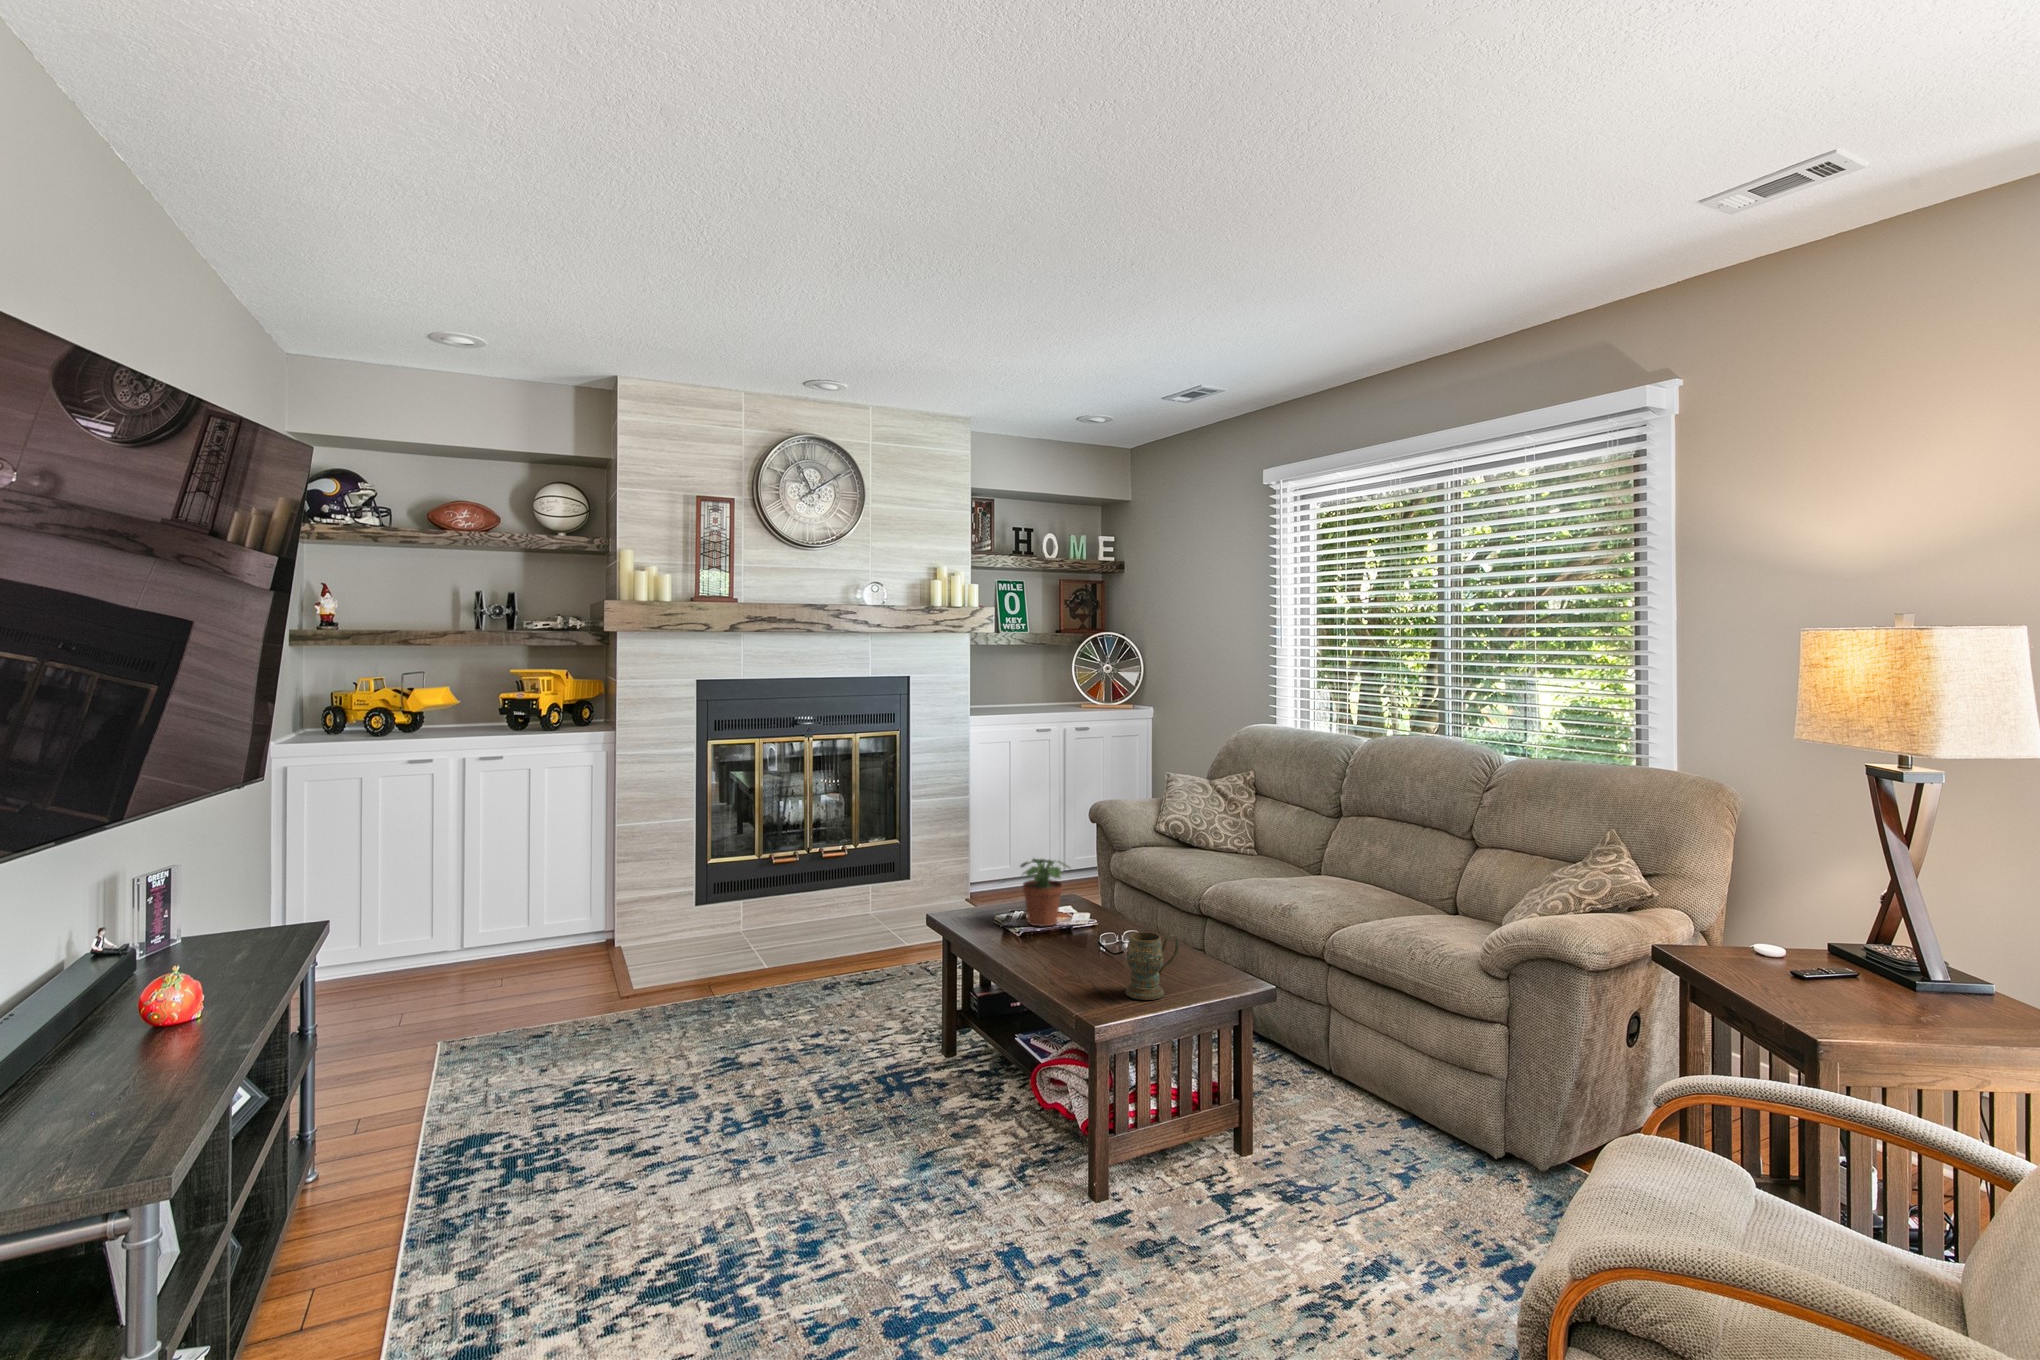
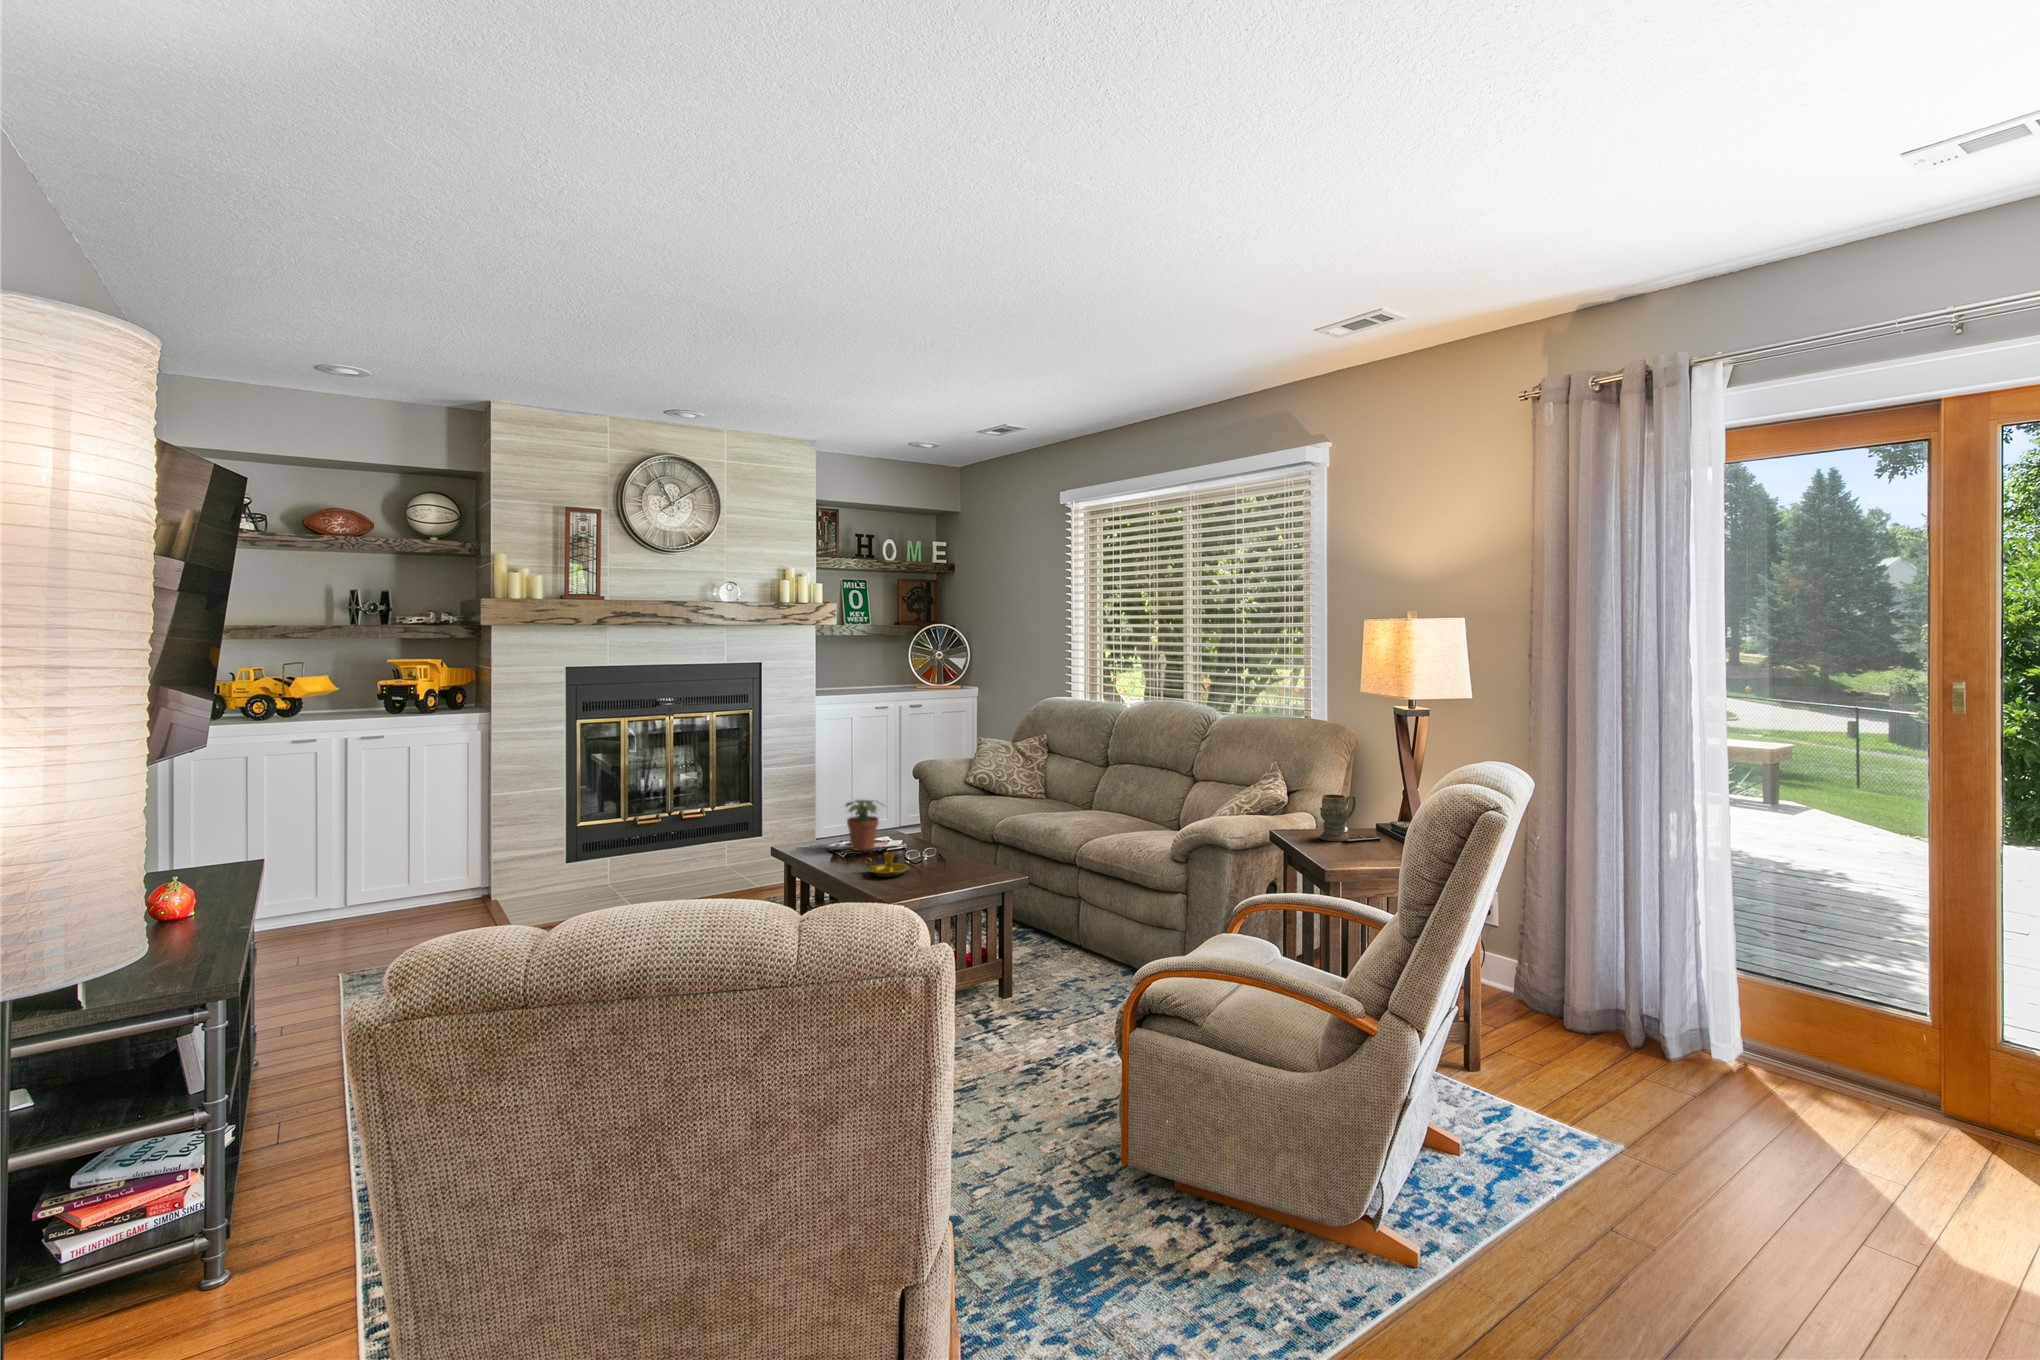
mug: present [1126,932,1179,1000] -> present [1319,794,1356,841]
candlestick: none [1051,938,1112,974] -> present [865,852,910,877]

